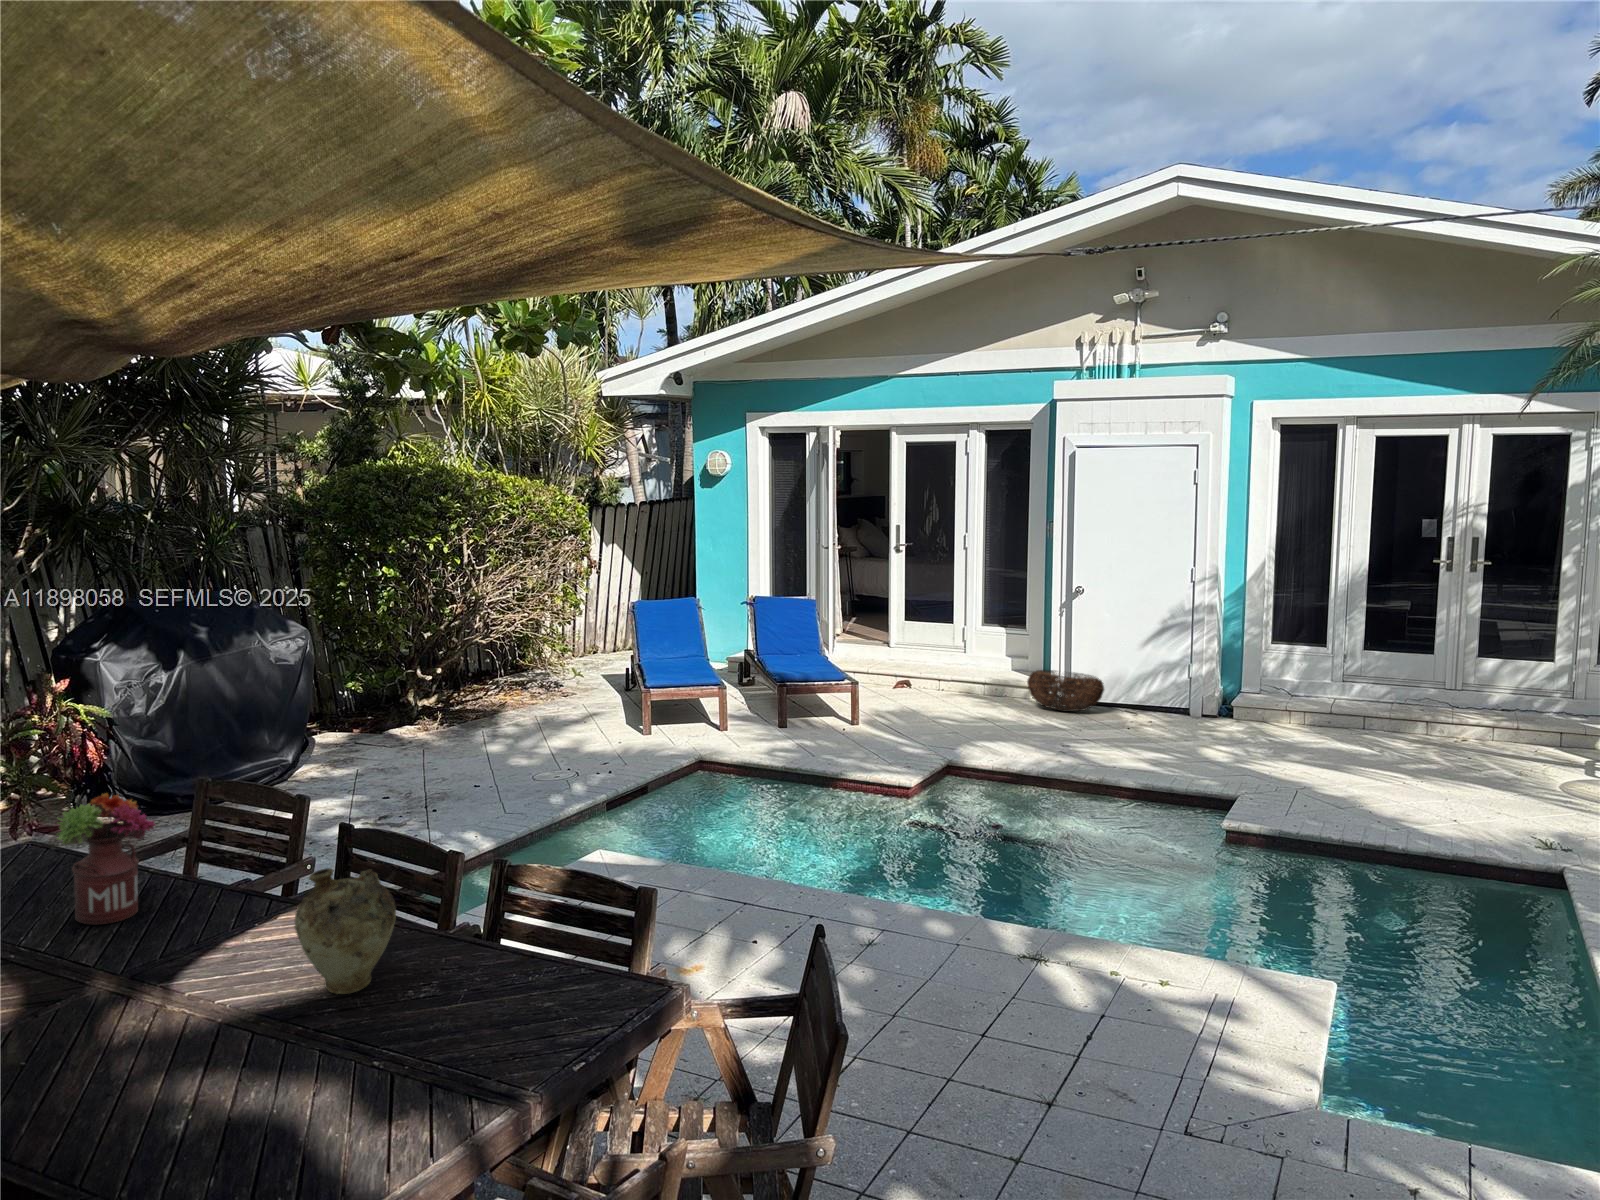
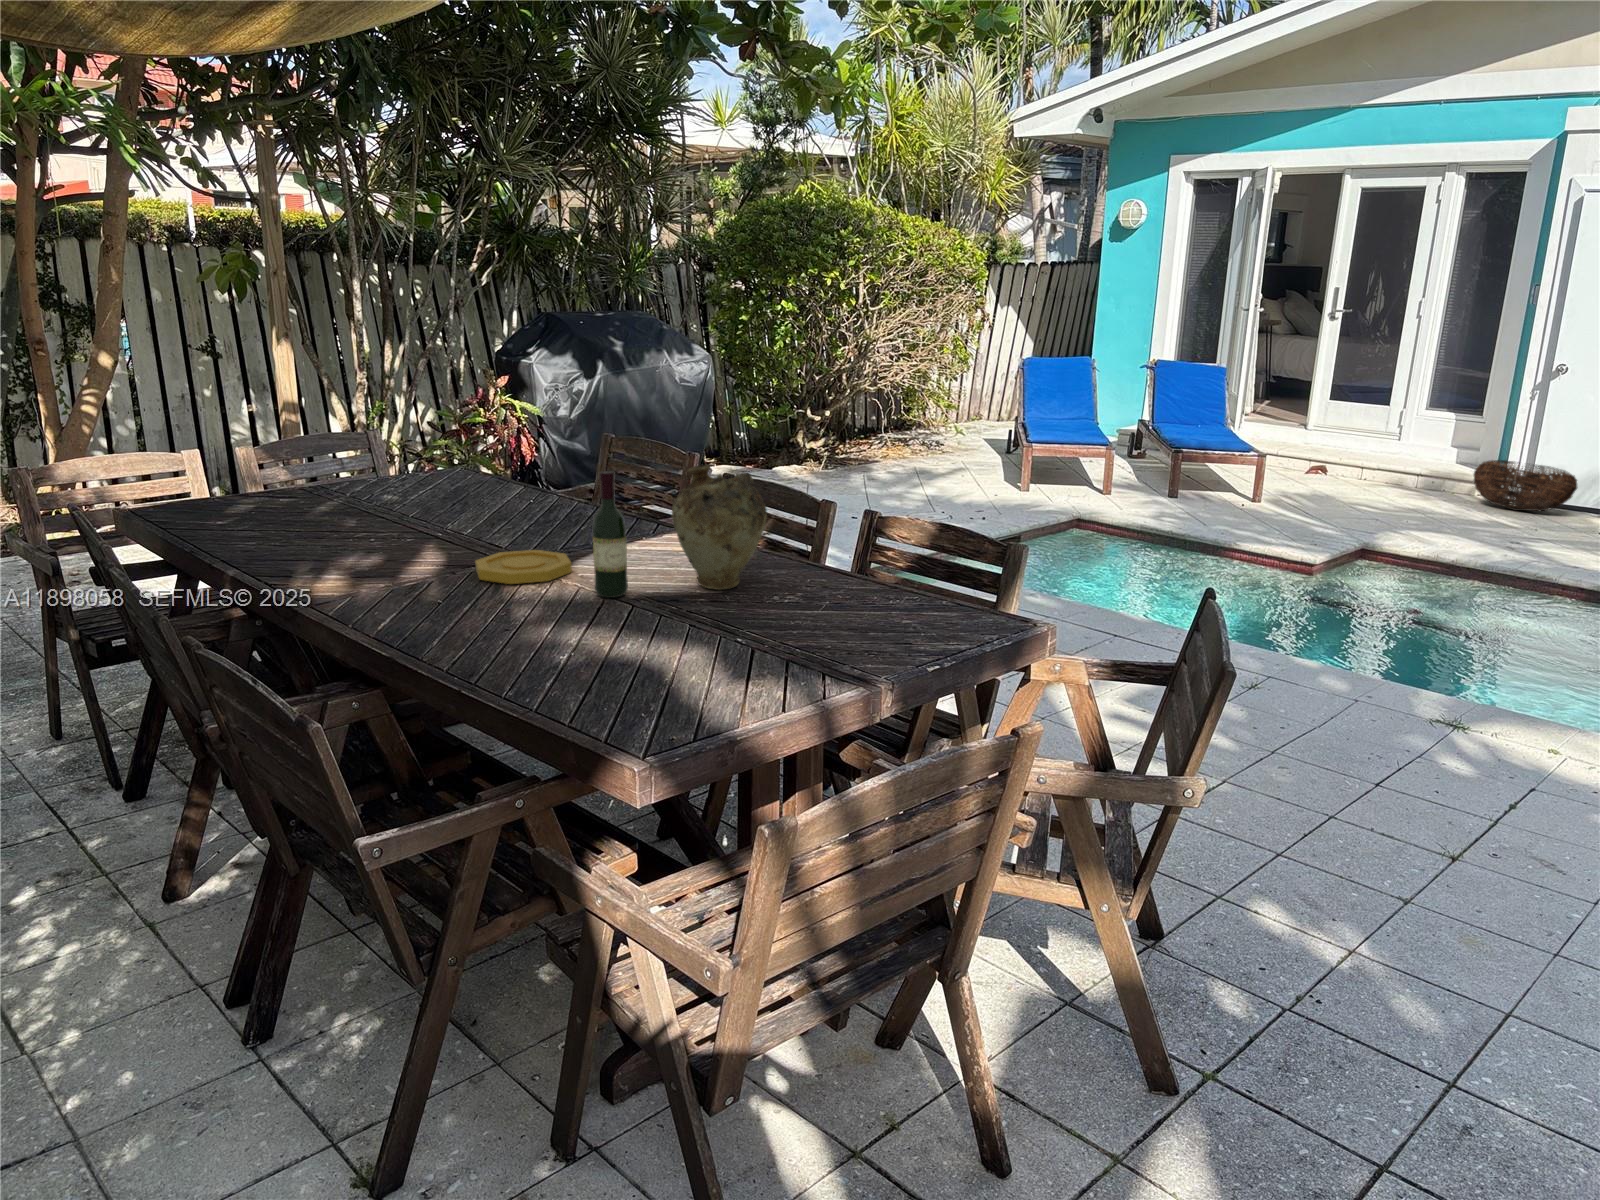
flower arrangement: present [57,793,156,924] -> none [479,401,561,521]
wine bottle: none [207,895,249,1027] -> present [593,471,628,598]
bowl: none [62,970,181,1027] -> present [475,550,572,584]

